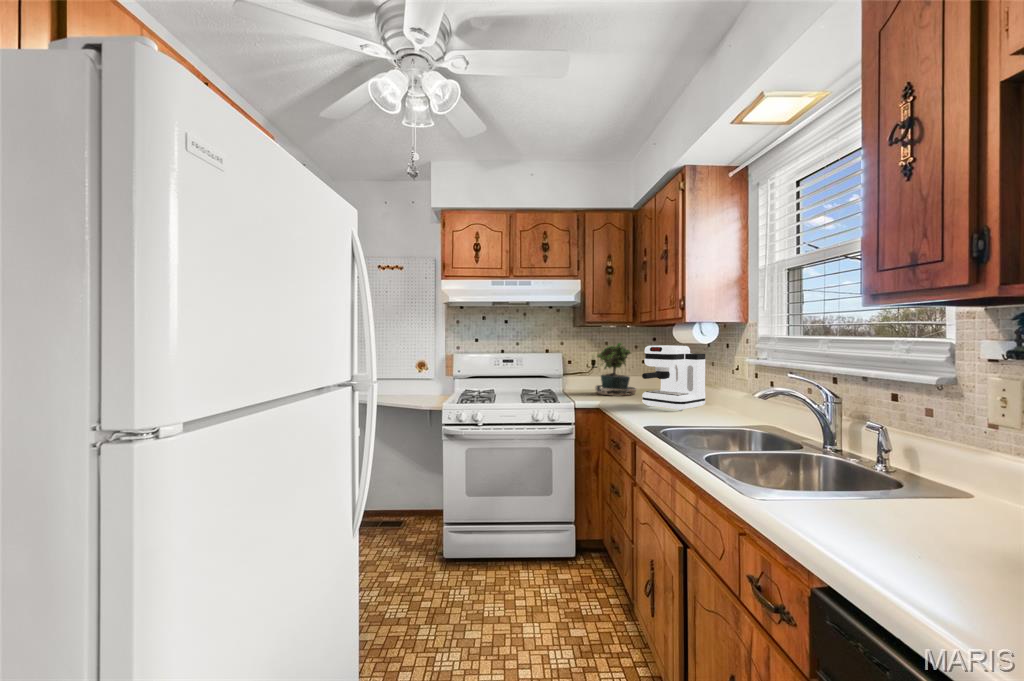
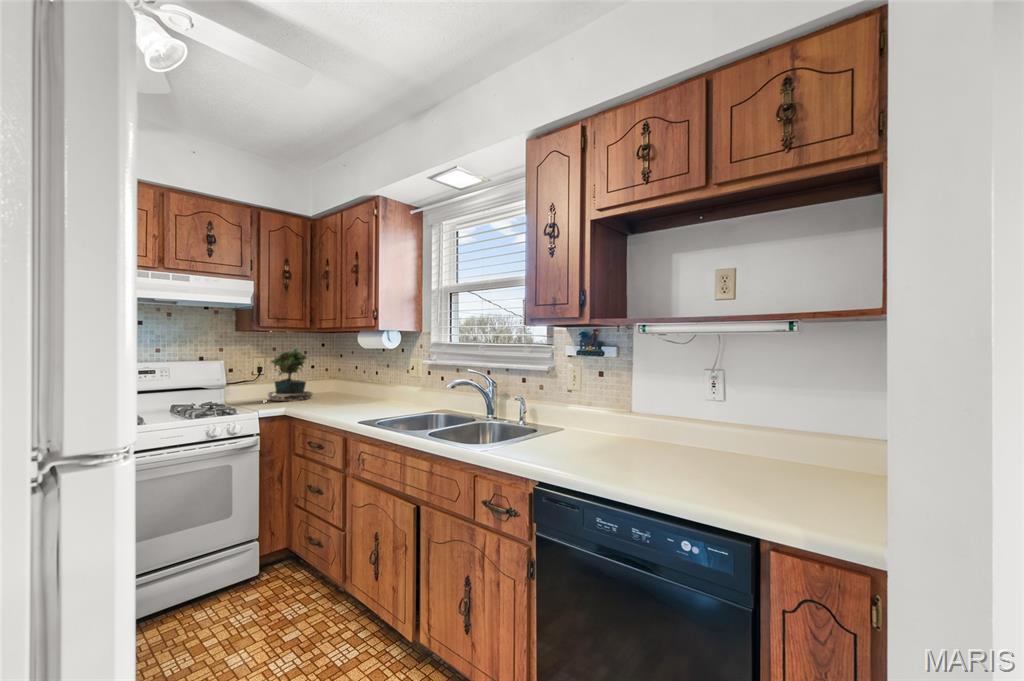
coffee maker: present [642,345,705,410] -> none [333,350,386,406]

